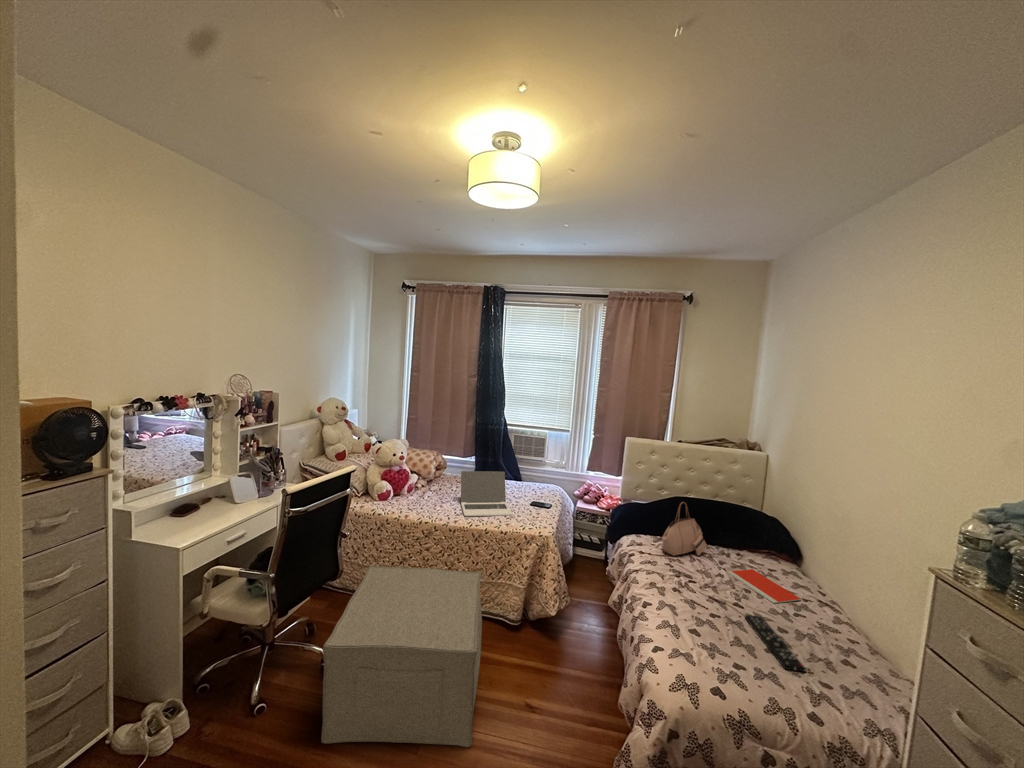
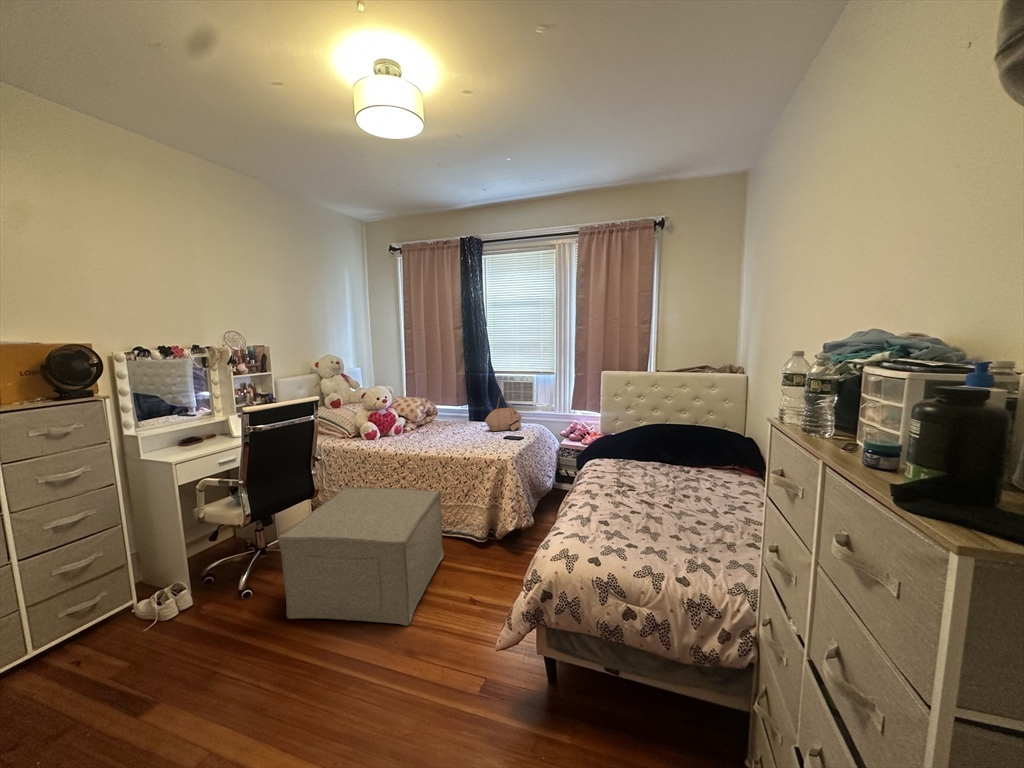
laptop: present [461,471,513,516] -> none [437,410,483,448]
handbag: present [662,502,707,556] -> present [485,395,522,431]
notebook: present [727,569,801,603] -> none [672,479,737,503]
remote control: present [745,615,805,672] -> none [663,509,696,548]

